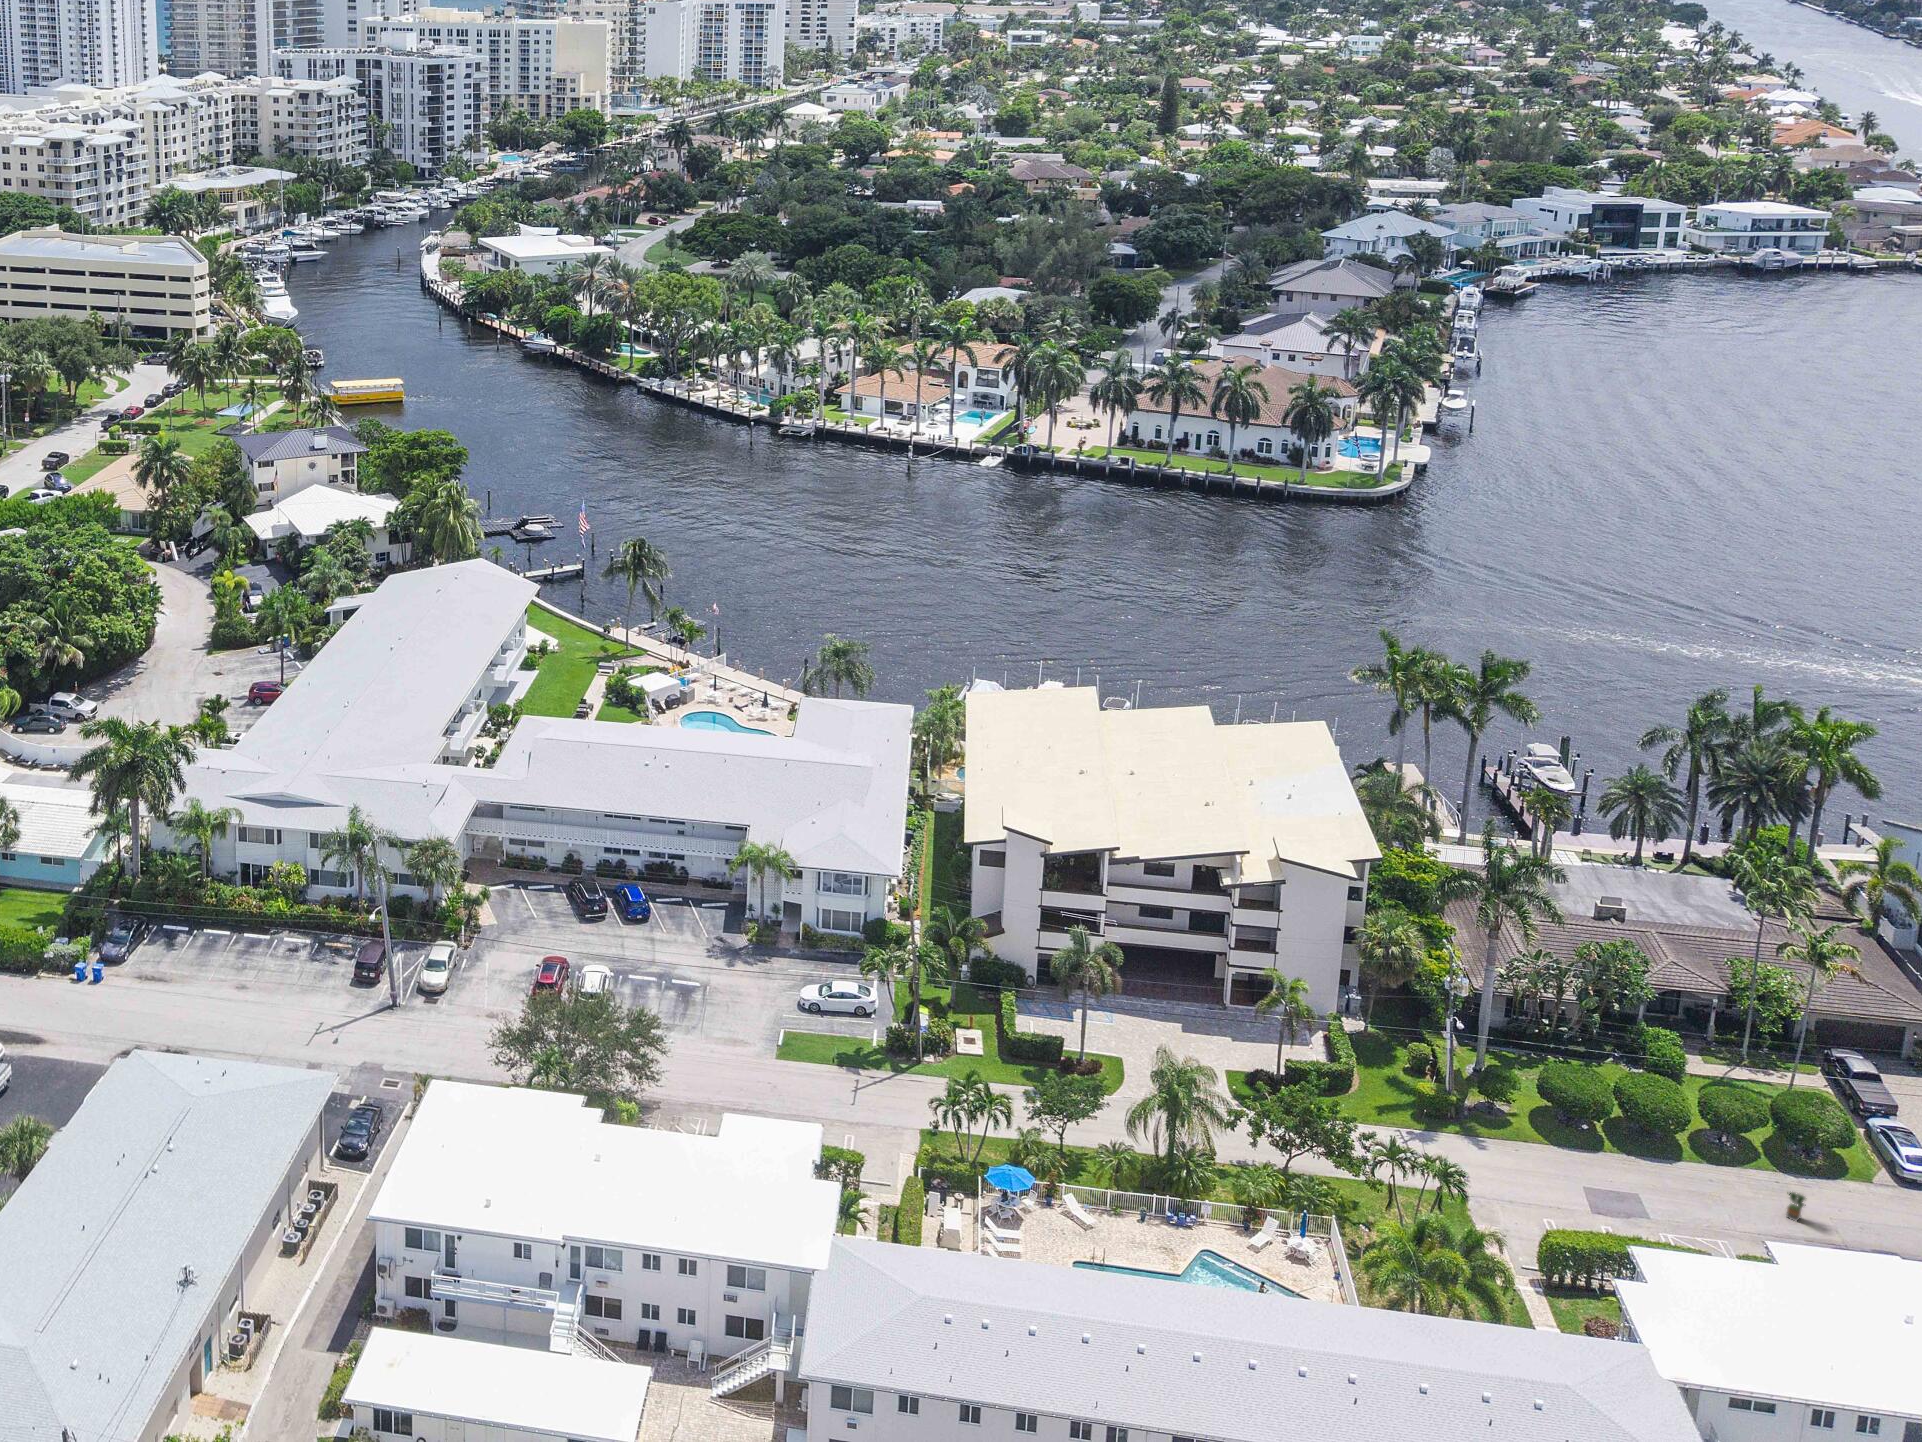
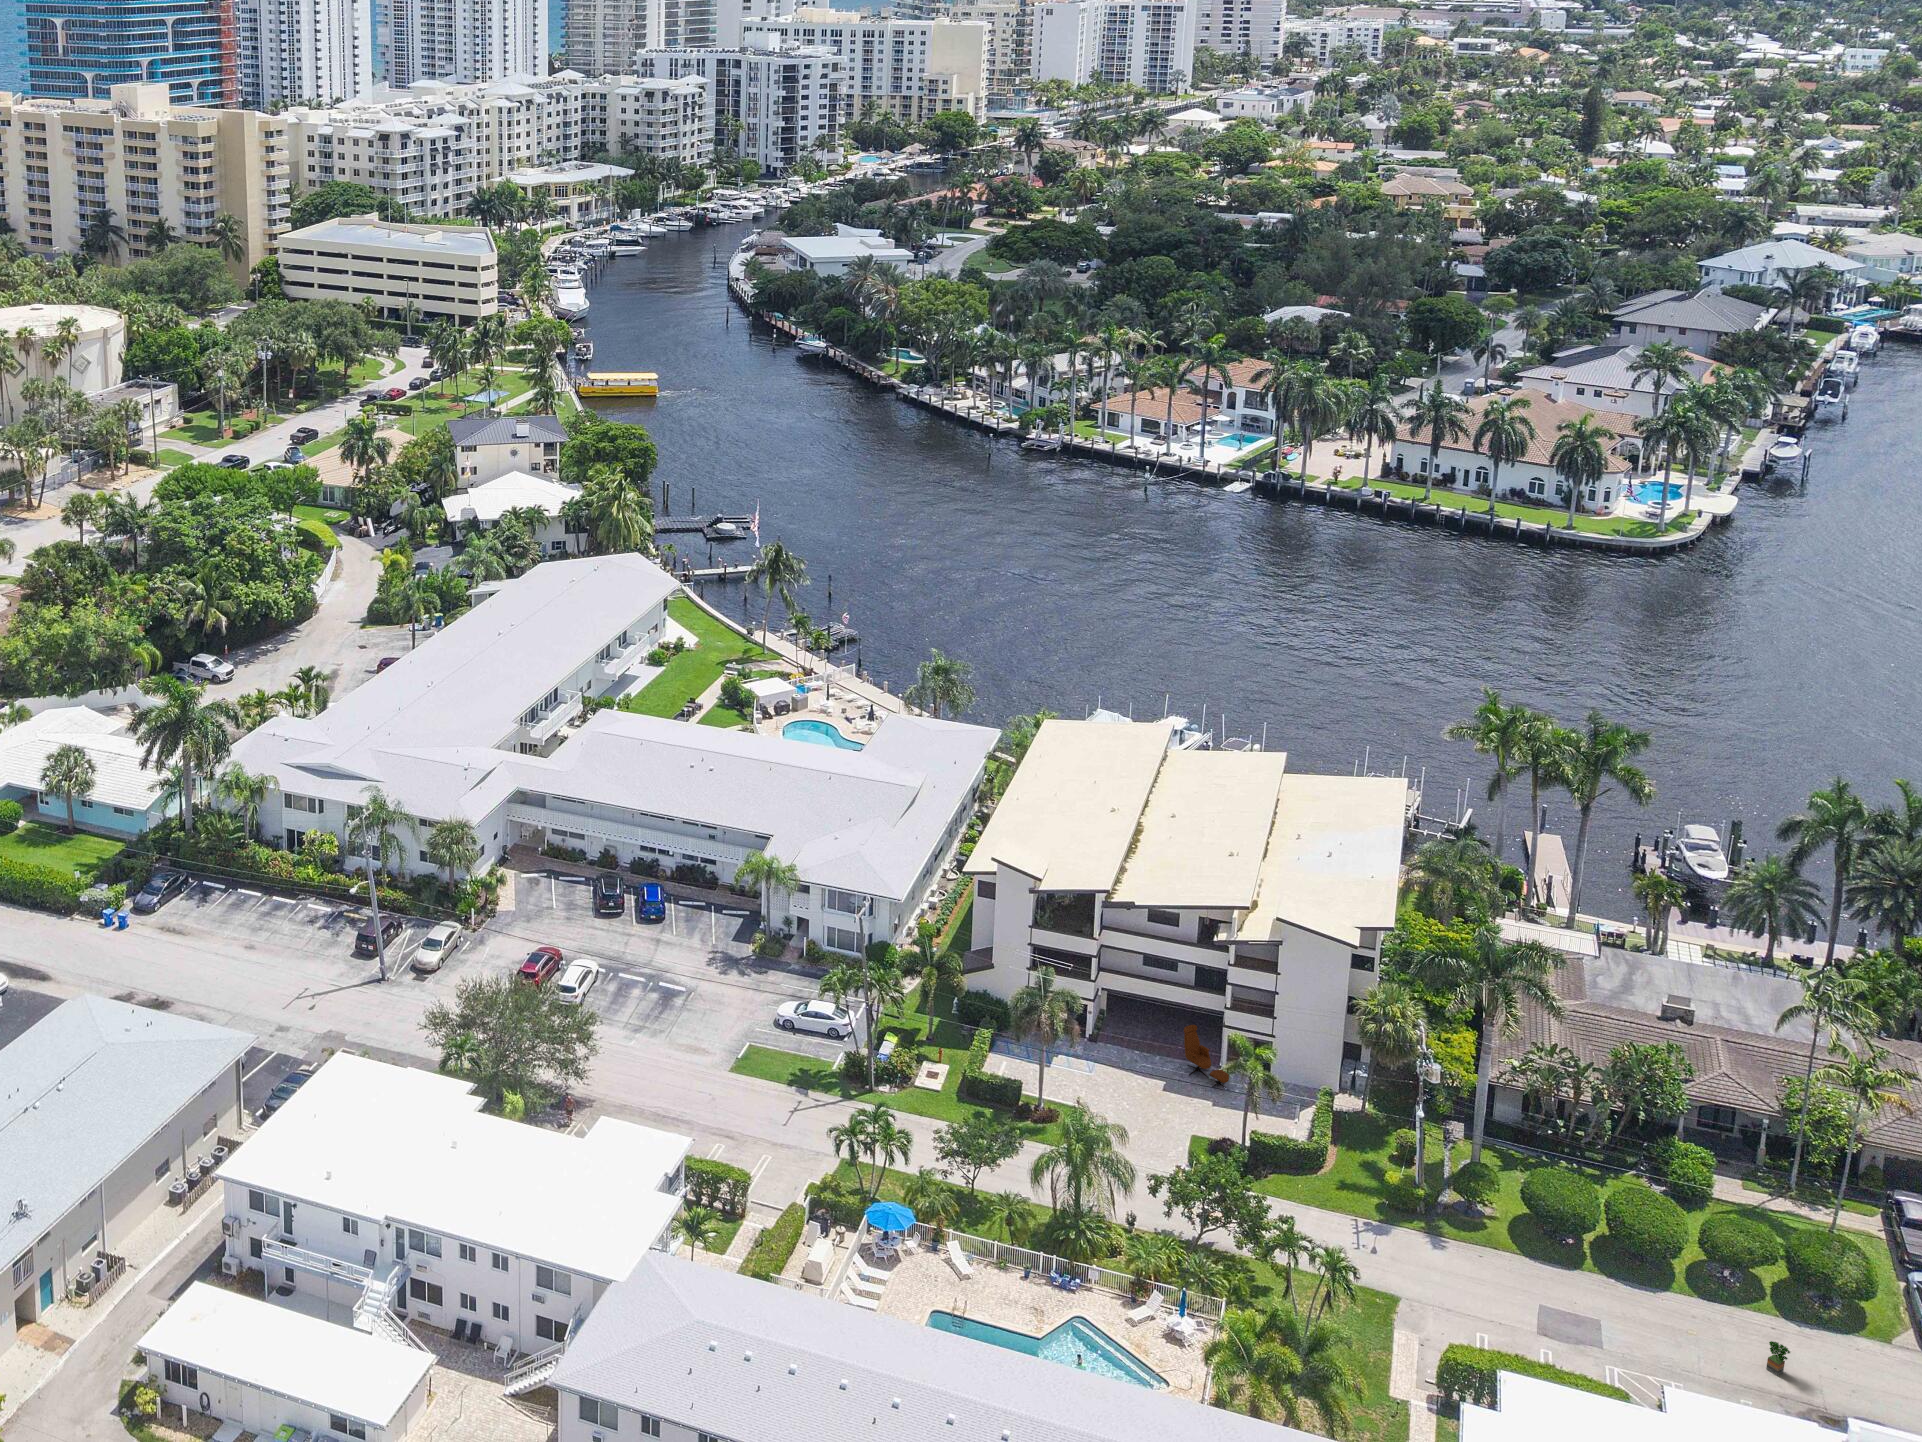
lounge chair: none [1192,968,1239,1026] -> present [1184,1025,1229,1087]

